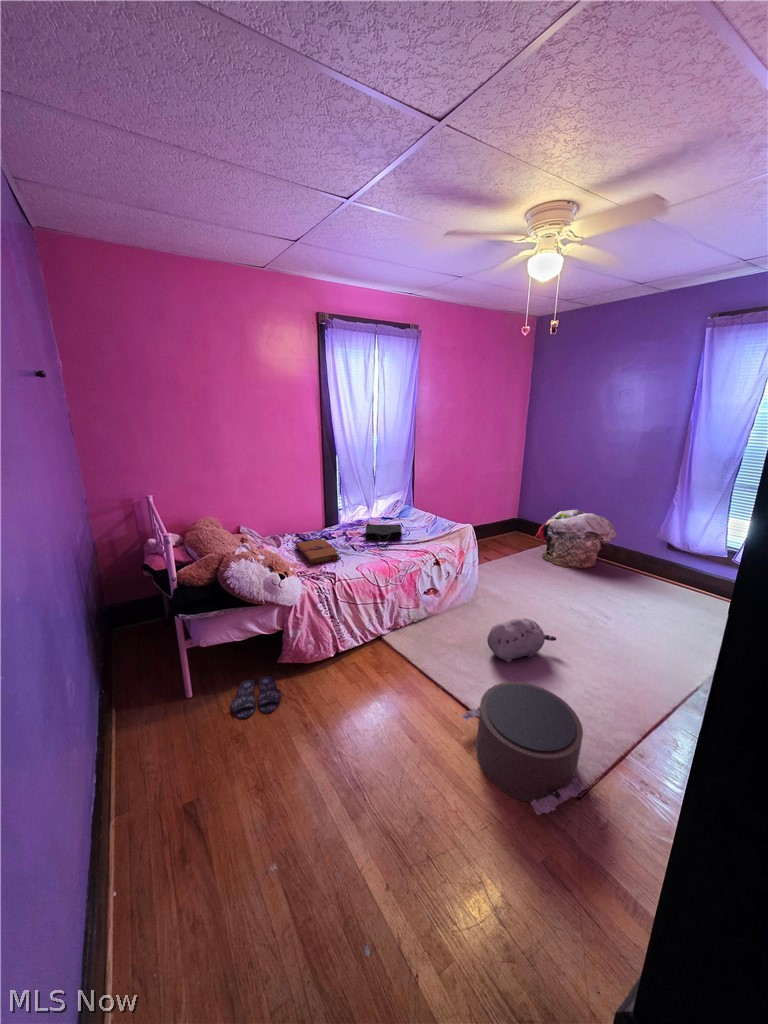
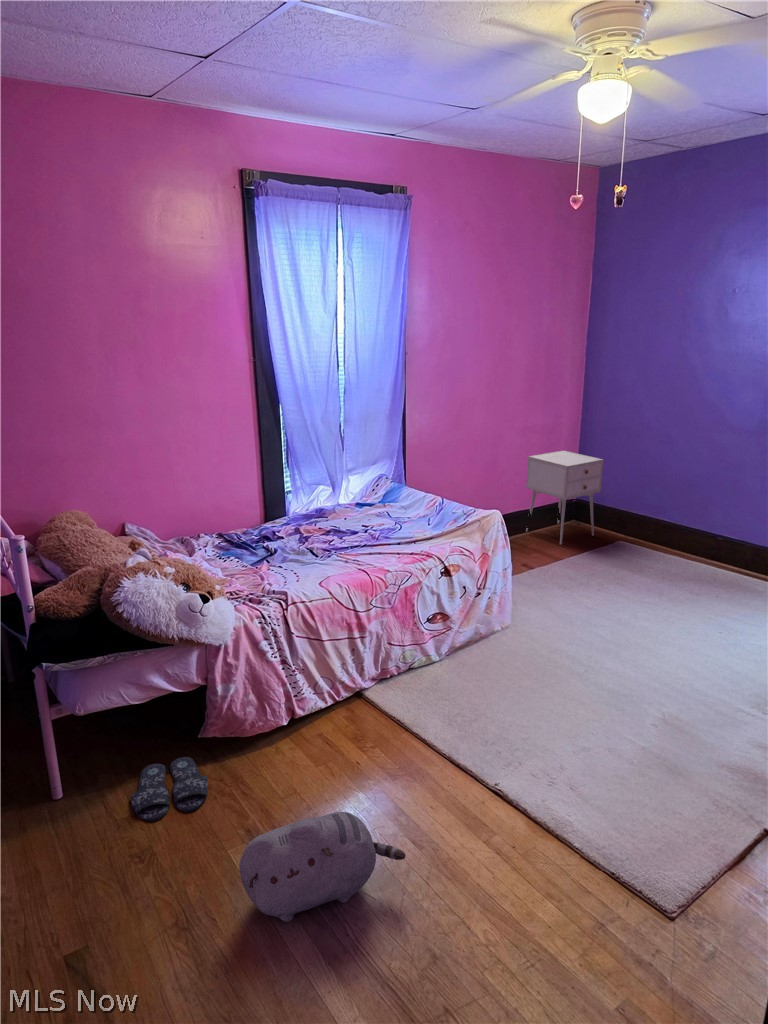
nightstand: none [486,488,536,546] -> present [526,450,604,544]
laundry basket: present [534,510,616,569] -> none [601,483,729,578]
tote bag: present [366,524,402,548] -> none [331,513,389,551]
book: present [296,538,341,564] -> none [218,539,294,579]
plush toy: present [487,619,556,663] -> present [239,812,405,922]
pouf: present [462,682,586,815] -> none [489,745,672,929]

